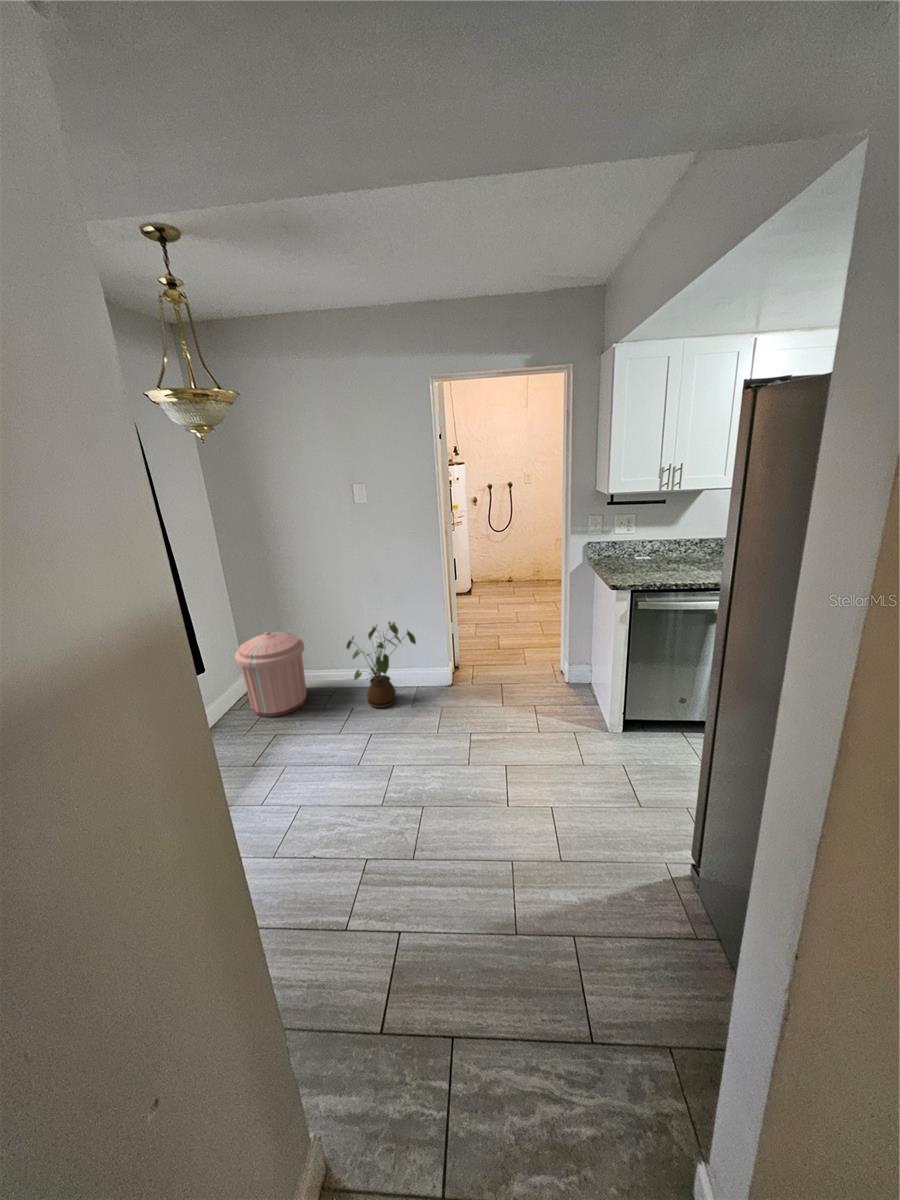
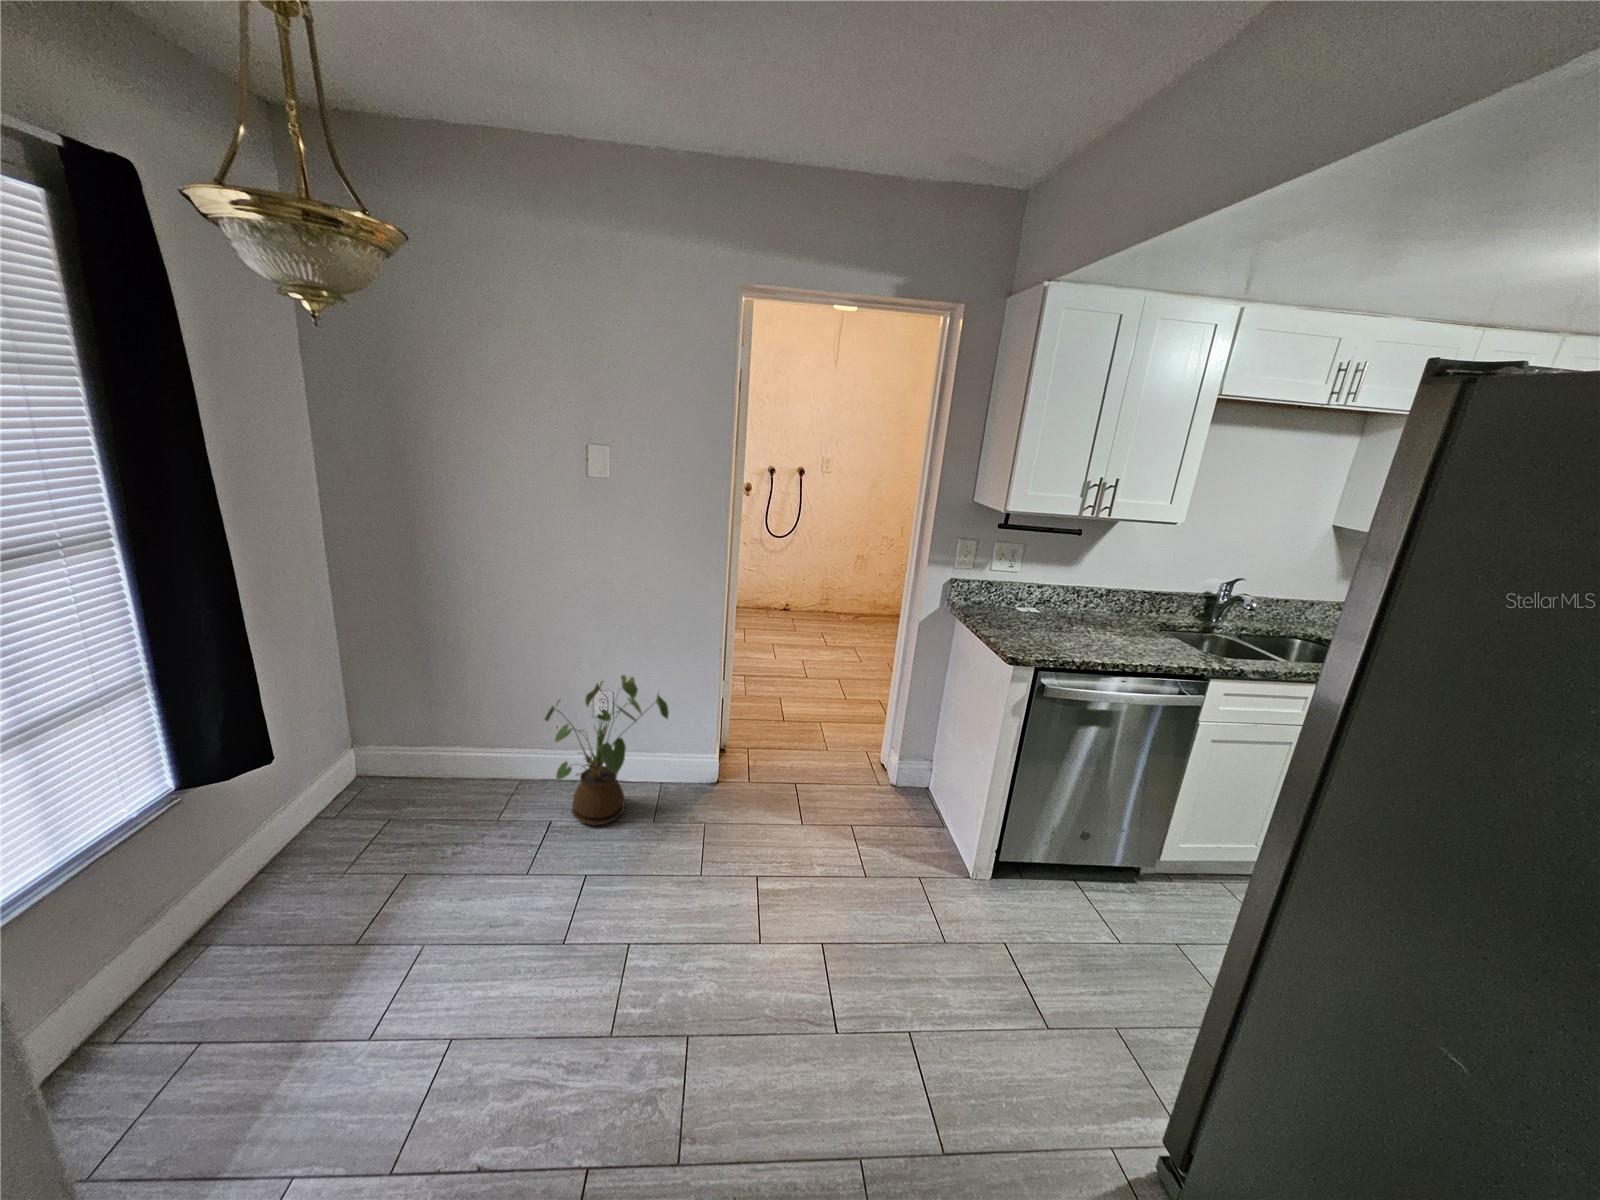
trash can: present [235,632,307,717] -> none [319,681,461,840]

